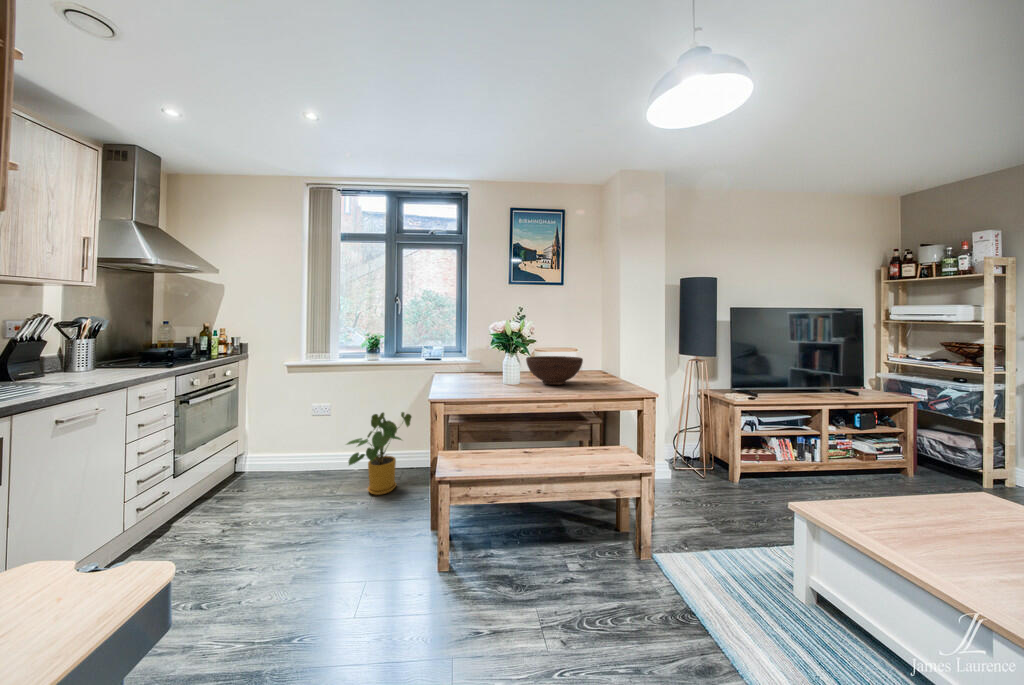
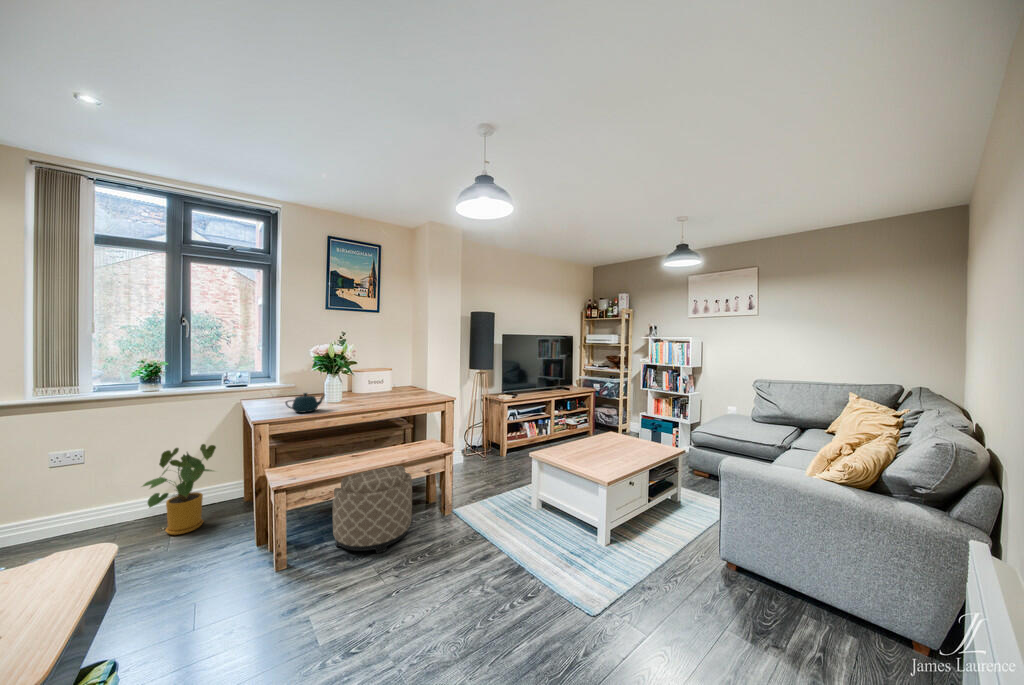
fruit bowl: present [526,356,583,385] -> none [354,377,402,402]
teapot: none [448,367,491,389] -> present [285,393,324,413]
ottoman: none [485,463,588,608] -> present [333,466,412,553]

